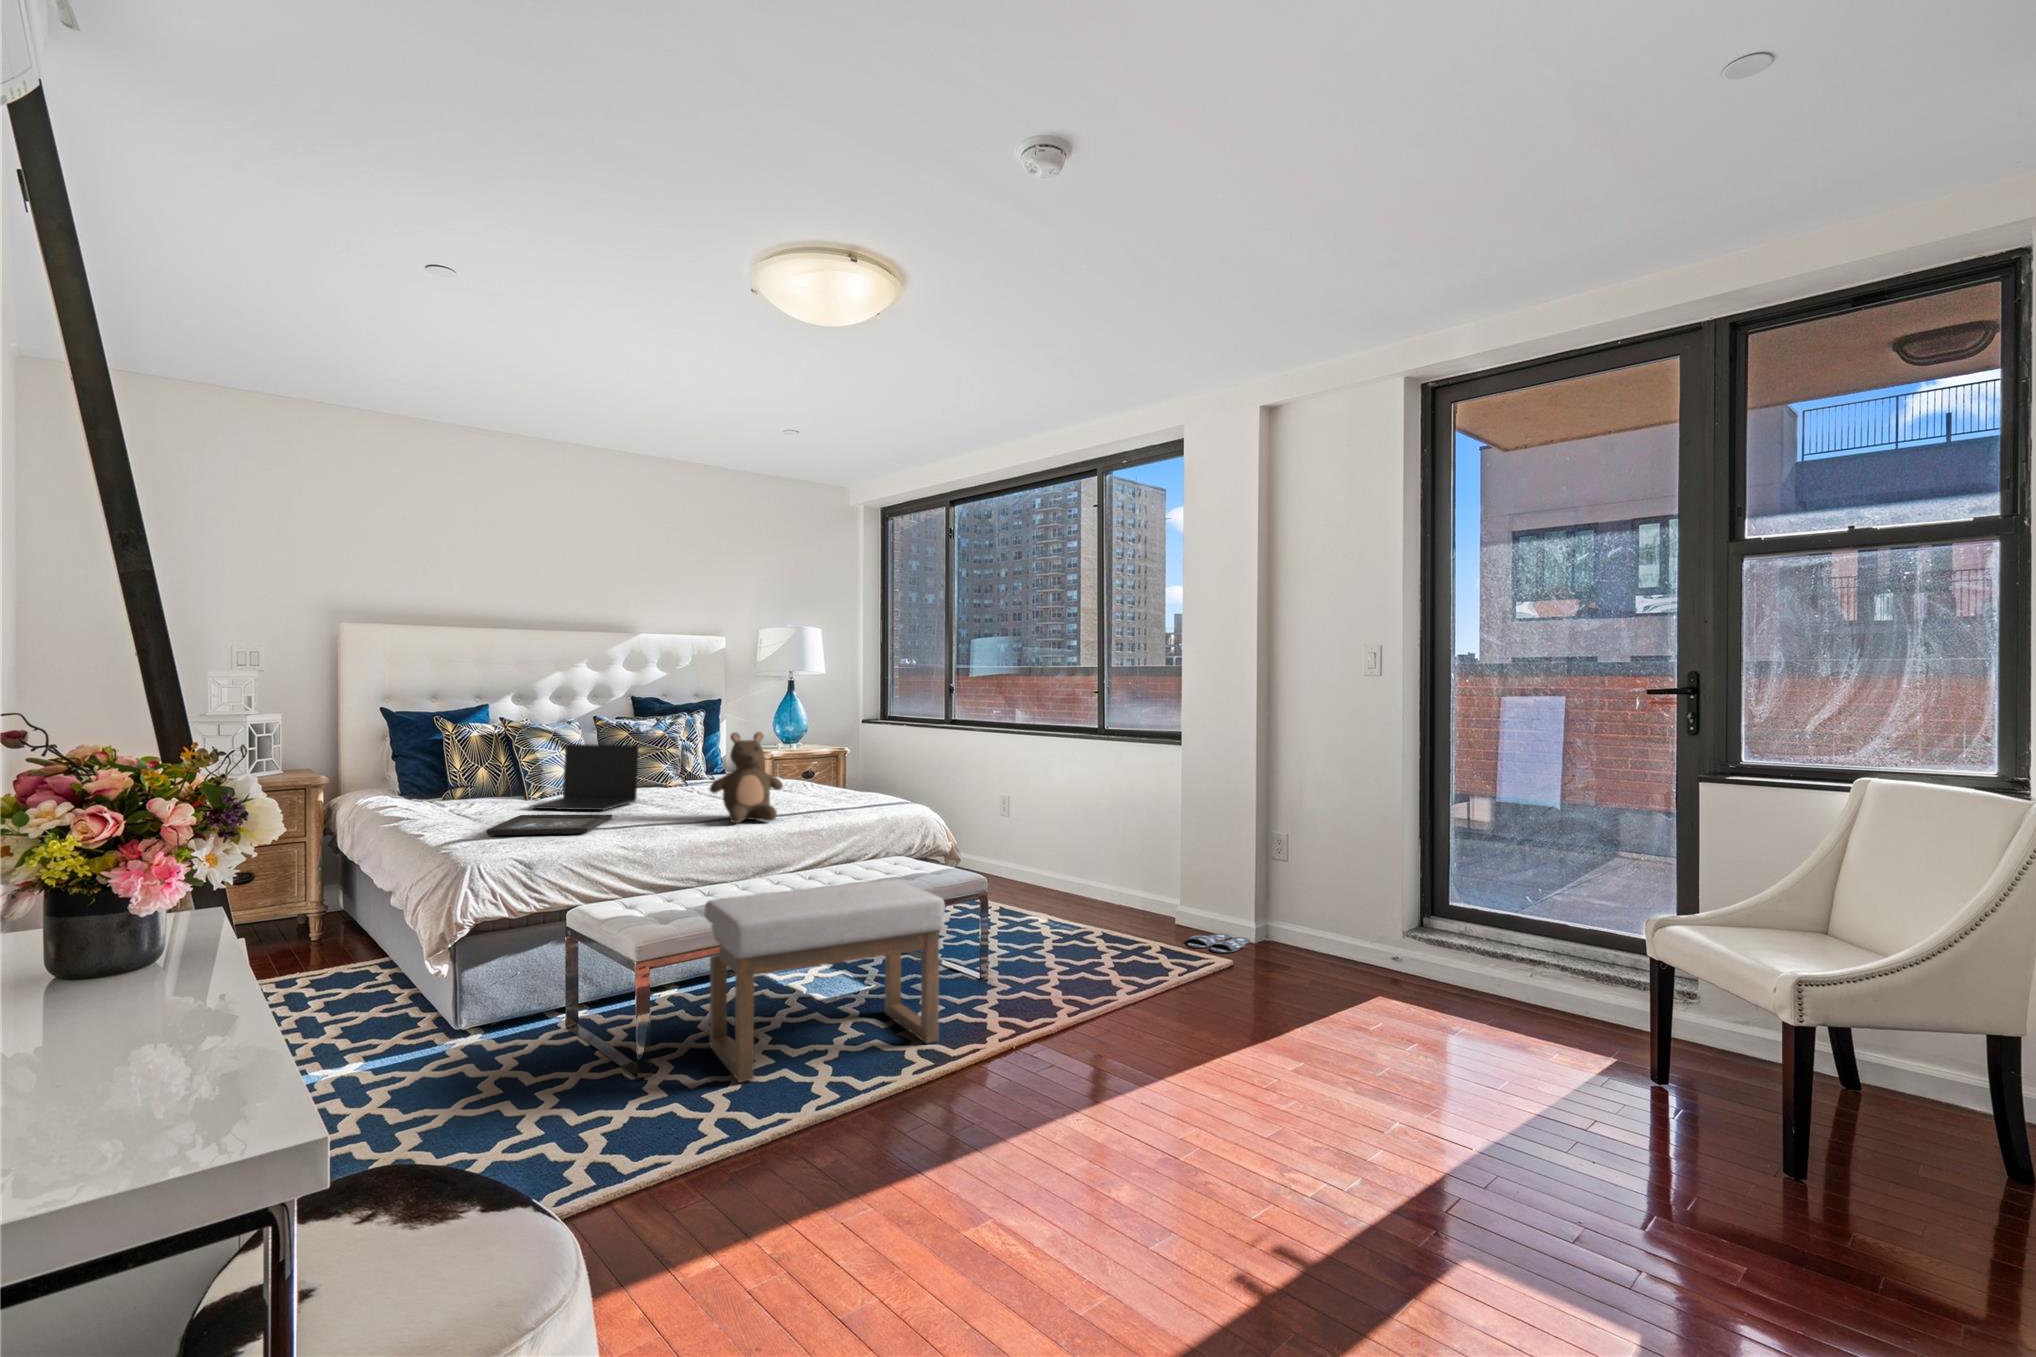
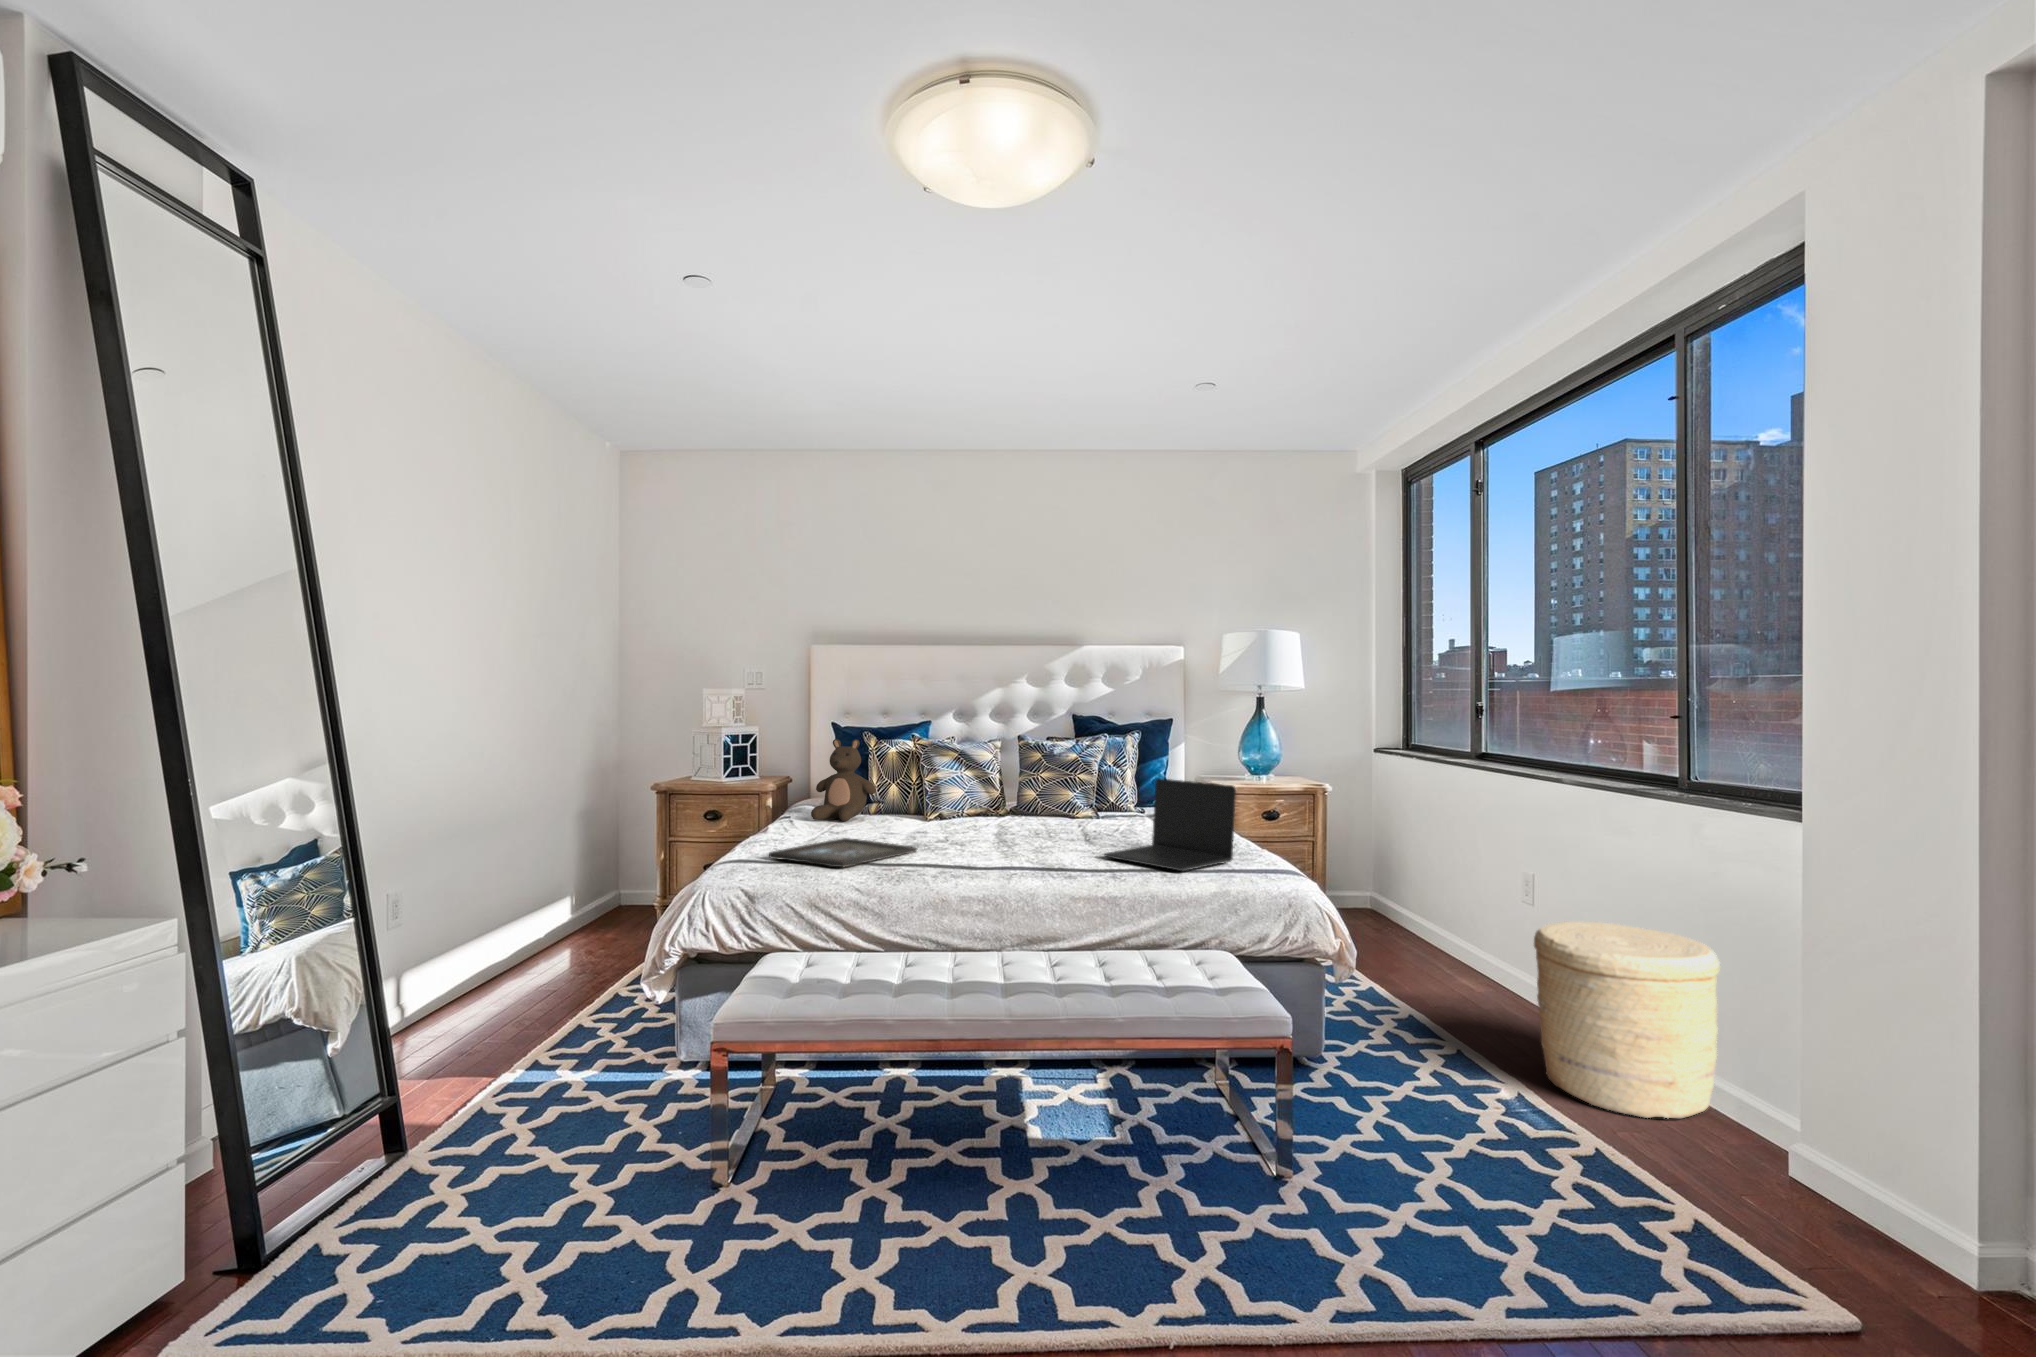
stuffed bear: present [710,732,783,823] -> present [811,739,876,821]
laptop: present [530,744,639,810] -> present [1105,778,1236,871]
woven basket: none [1046,815,1138,917] -> present [1534,922,1720,1118]
ottoman: present [704,879,945,1082] -> none [771,980,1106,1284]
slippers: present [1187,934,1250,953] -> none [1767,1217,1953,1292]

